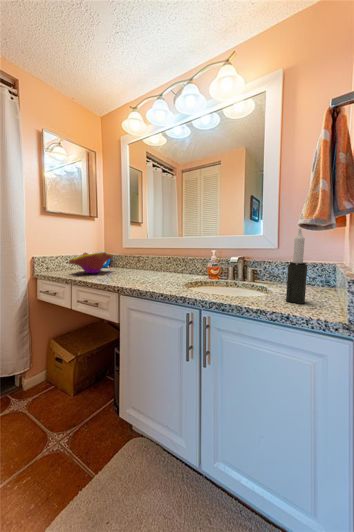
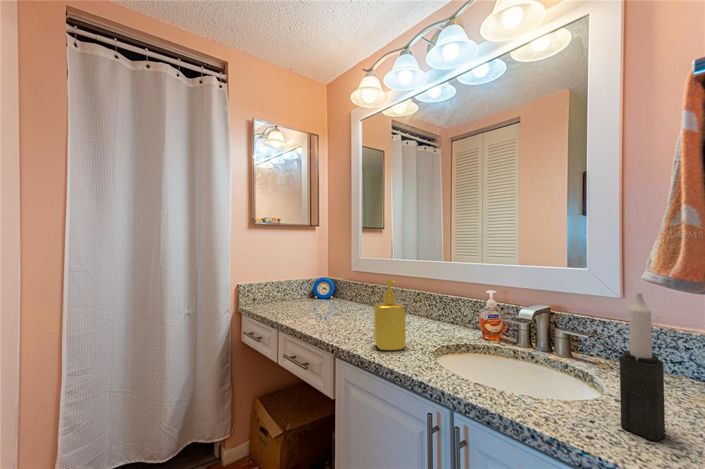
soap dispenser: none [145,240,166,286] -> present [374,279,406,350]
decorative bowl: present [69,252,112,273] -> none [278,280,336,311]

